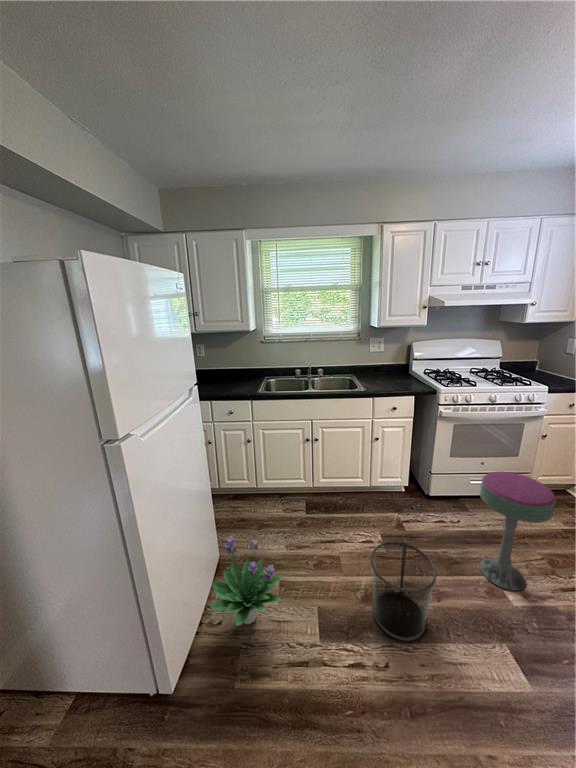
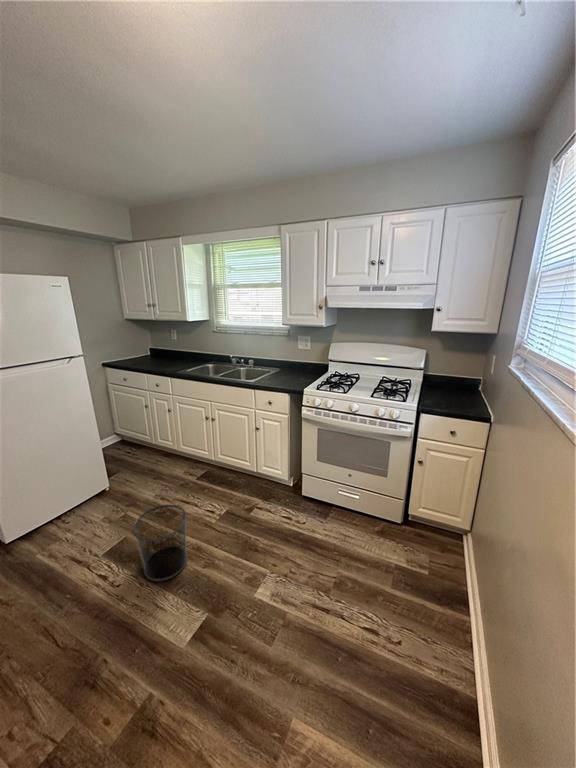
bar stool: present [480,472,556,590] -> none [251,475,309,589]
potted plant: present [211,536,282,626] -> none [49,464,110,530]

